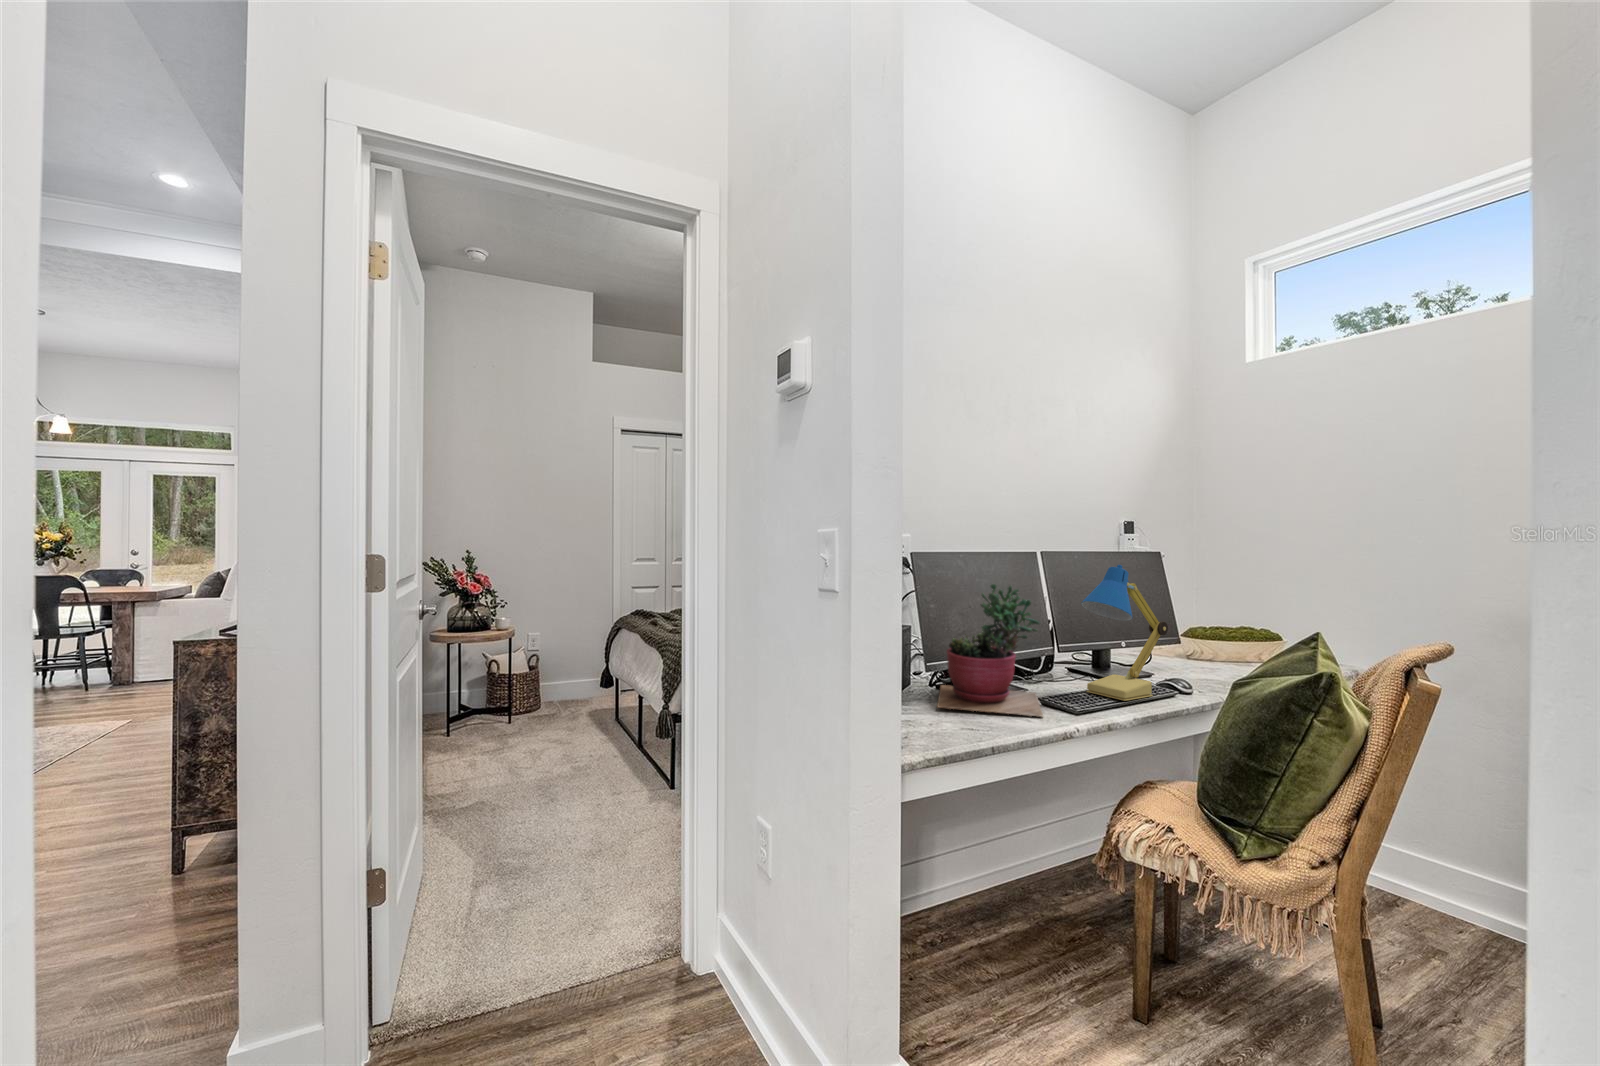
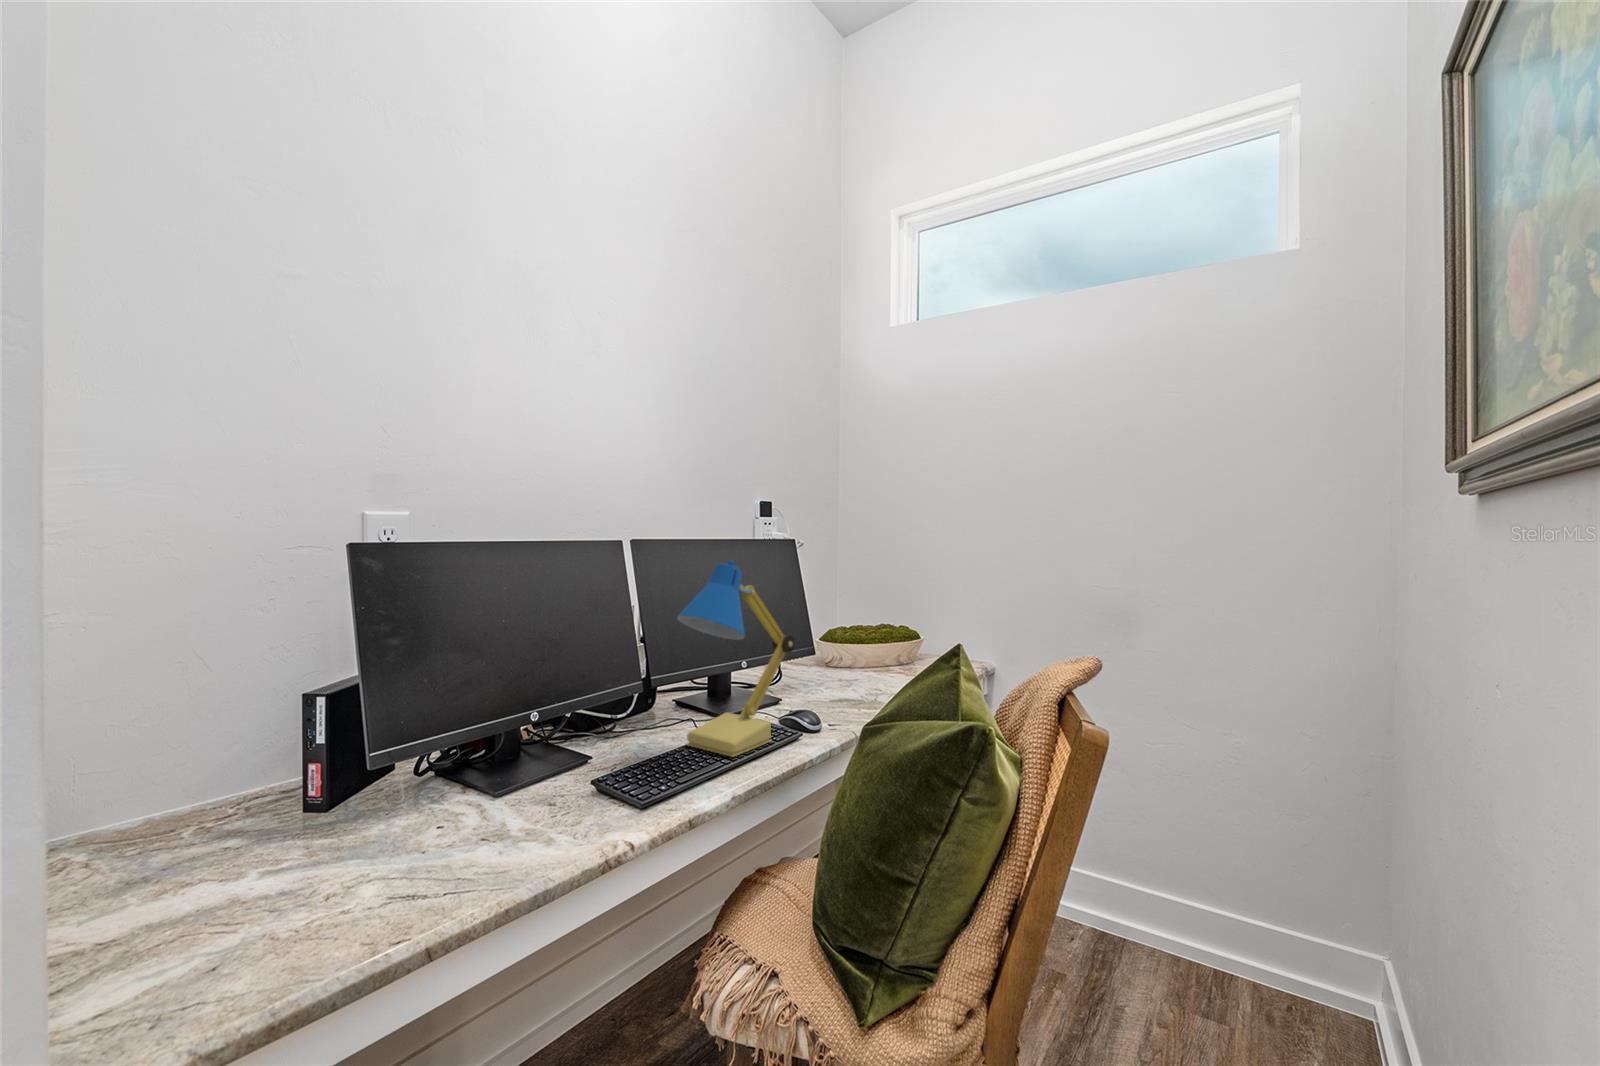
succulent plant: present [937,584,1043,716] -> none [409,595,608,825]

